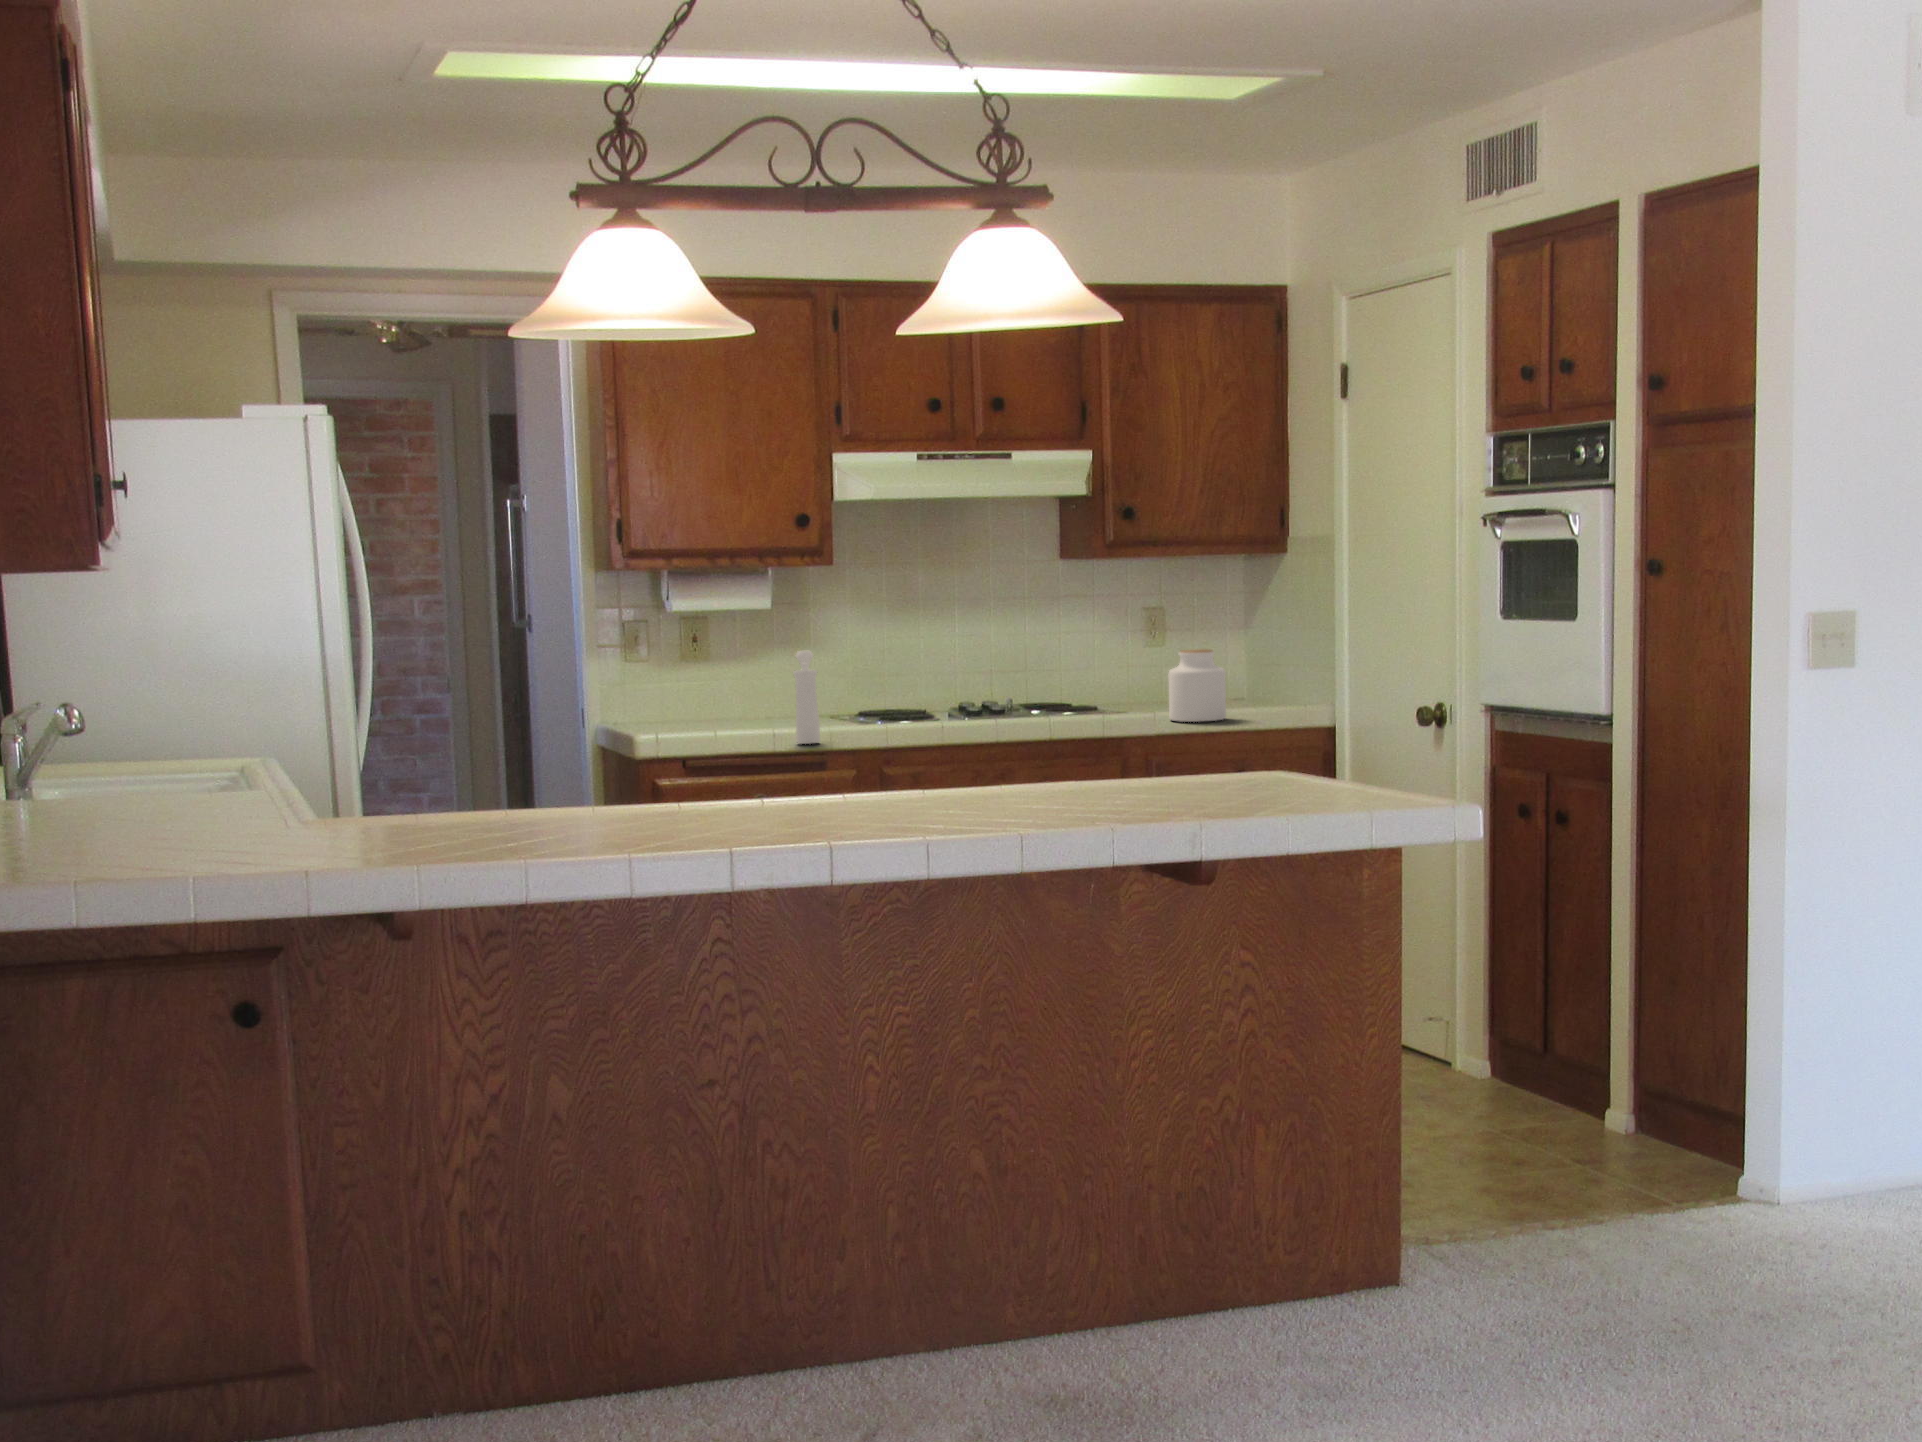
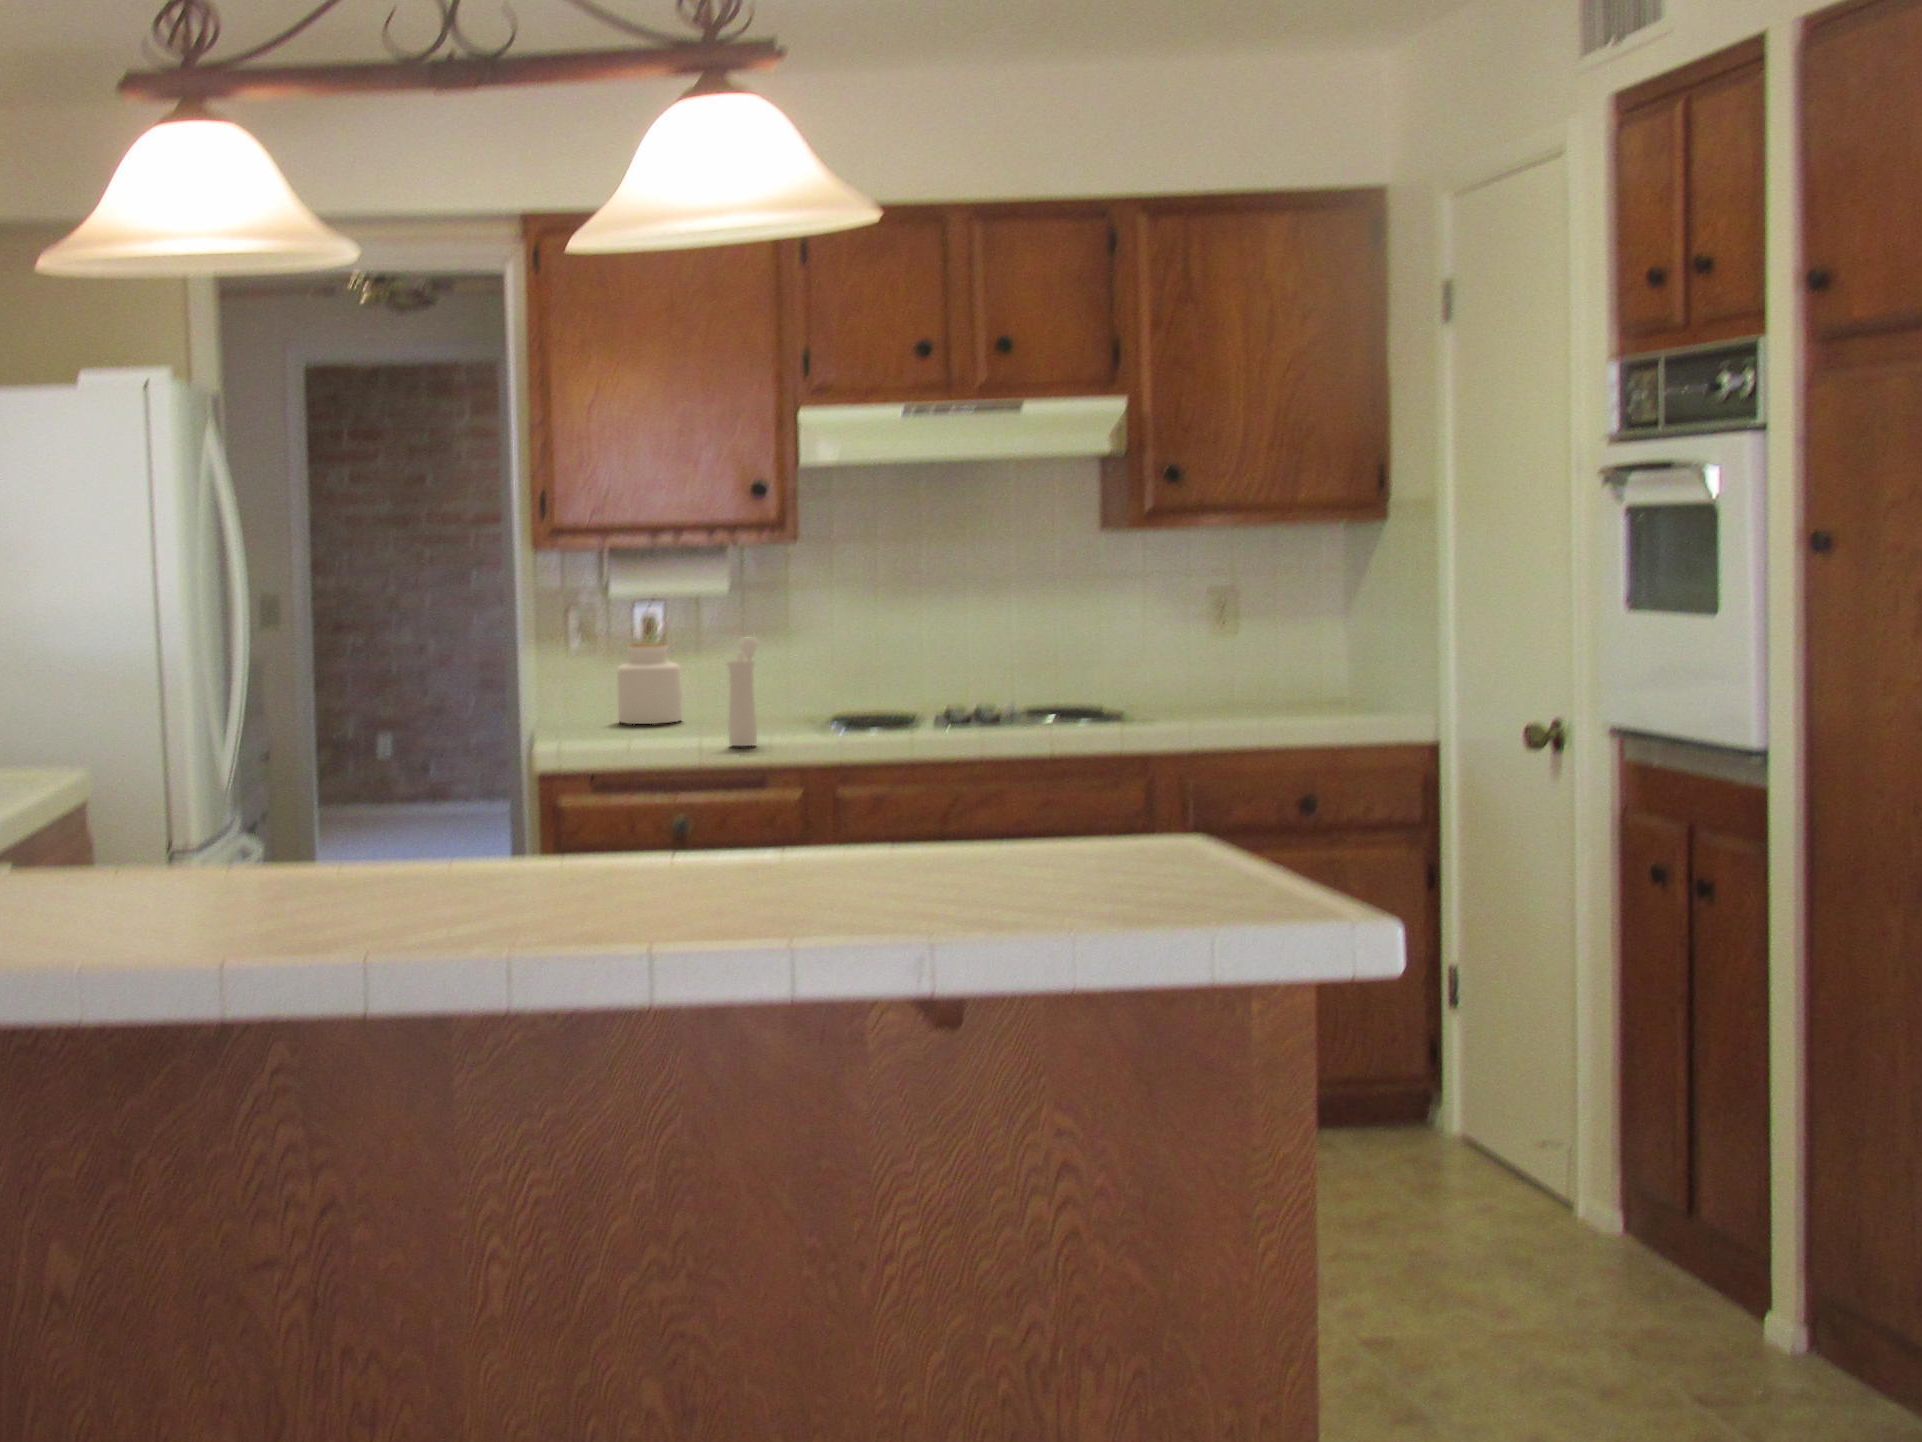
jar: present [1168,649,1226,722] -> present [617,643,682,724]

